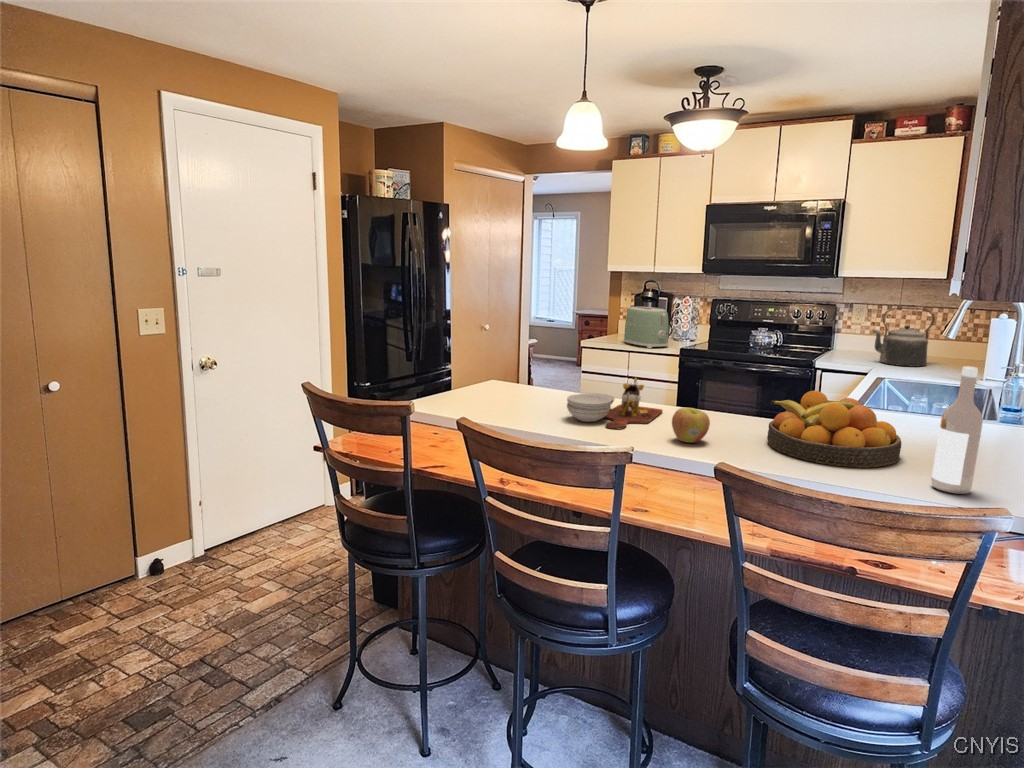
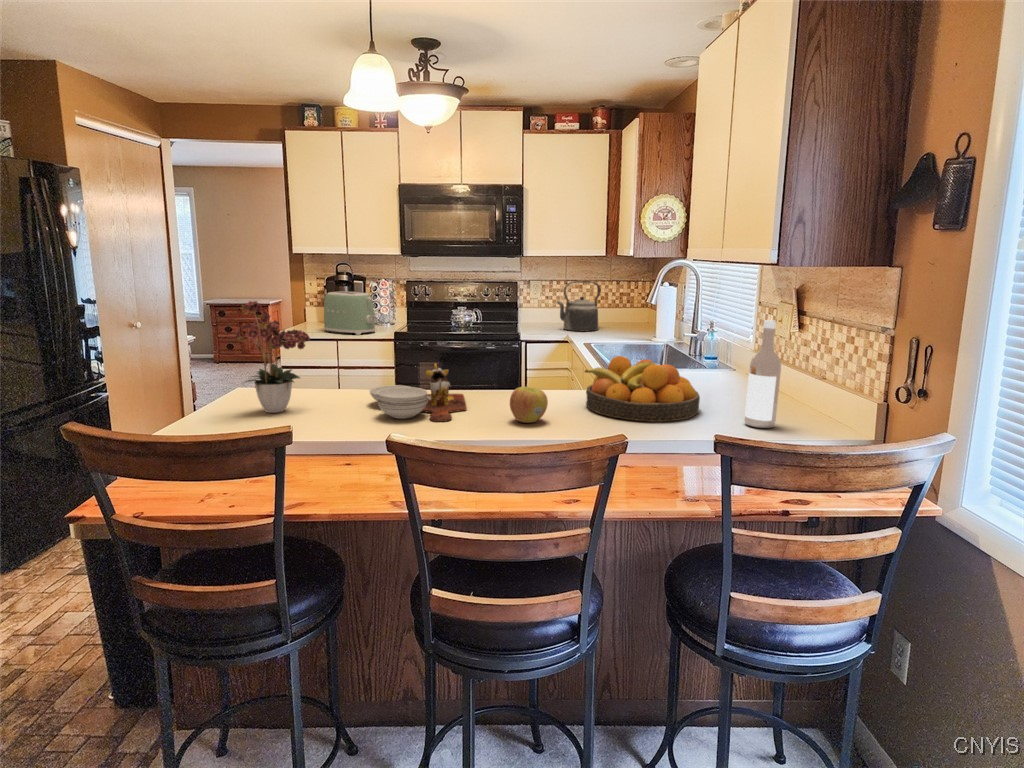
flower arrangement: none [472,308,537,403] -> present [236,301,310,413]

